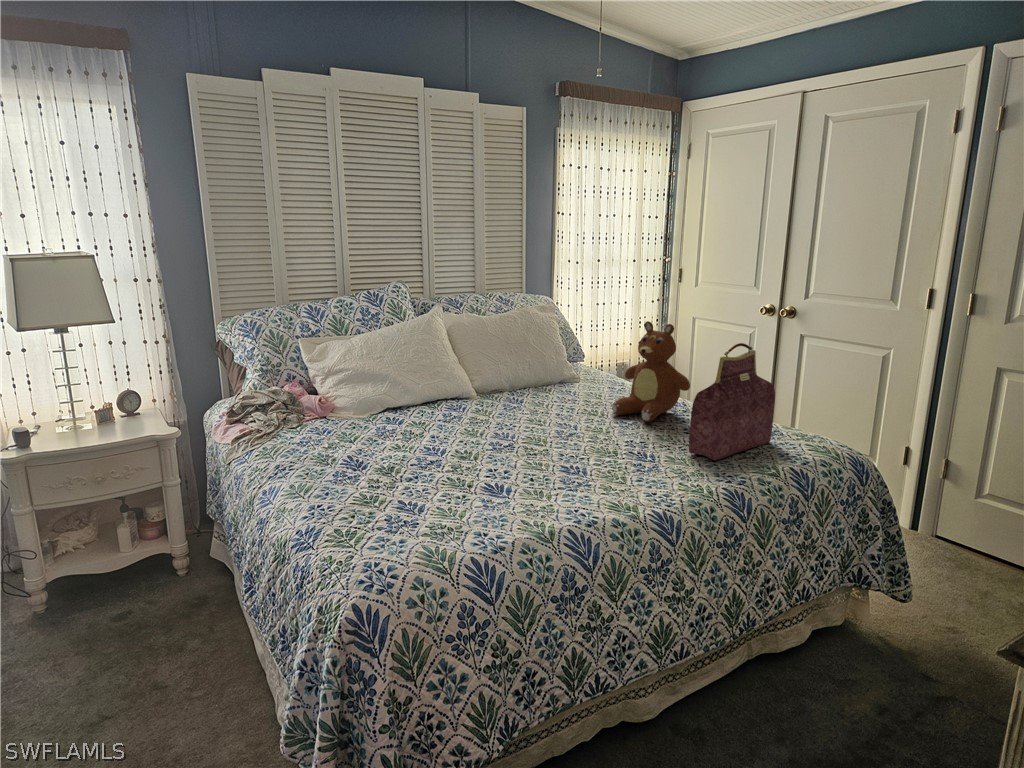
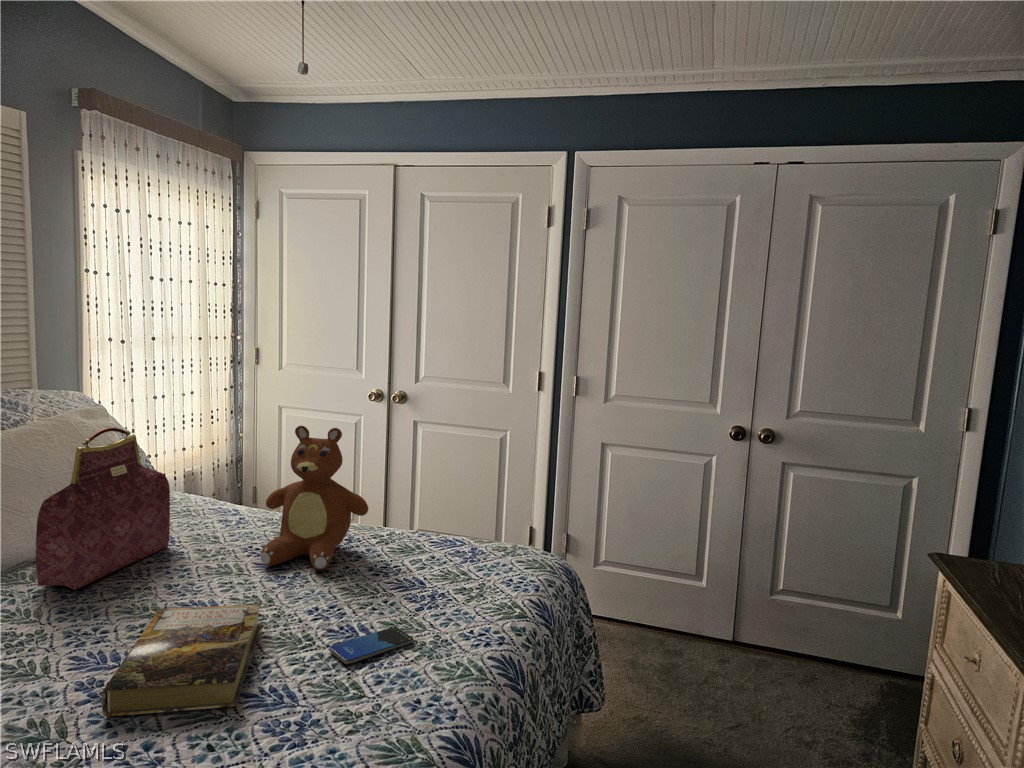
handbag: present [689,343,775,460] -> present [36,428,170,590]
book: none [494,419,591,468] -> present [101,604,262,716]
smartphone: none [618,457,674,468] -> present [329,627,414,664]

